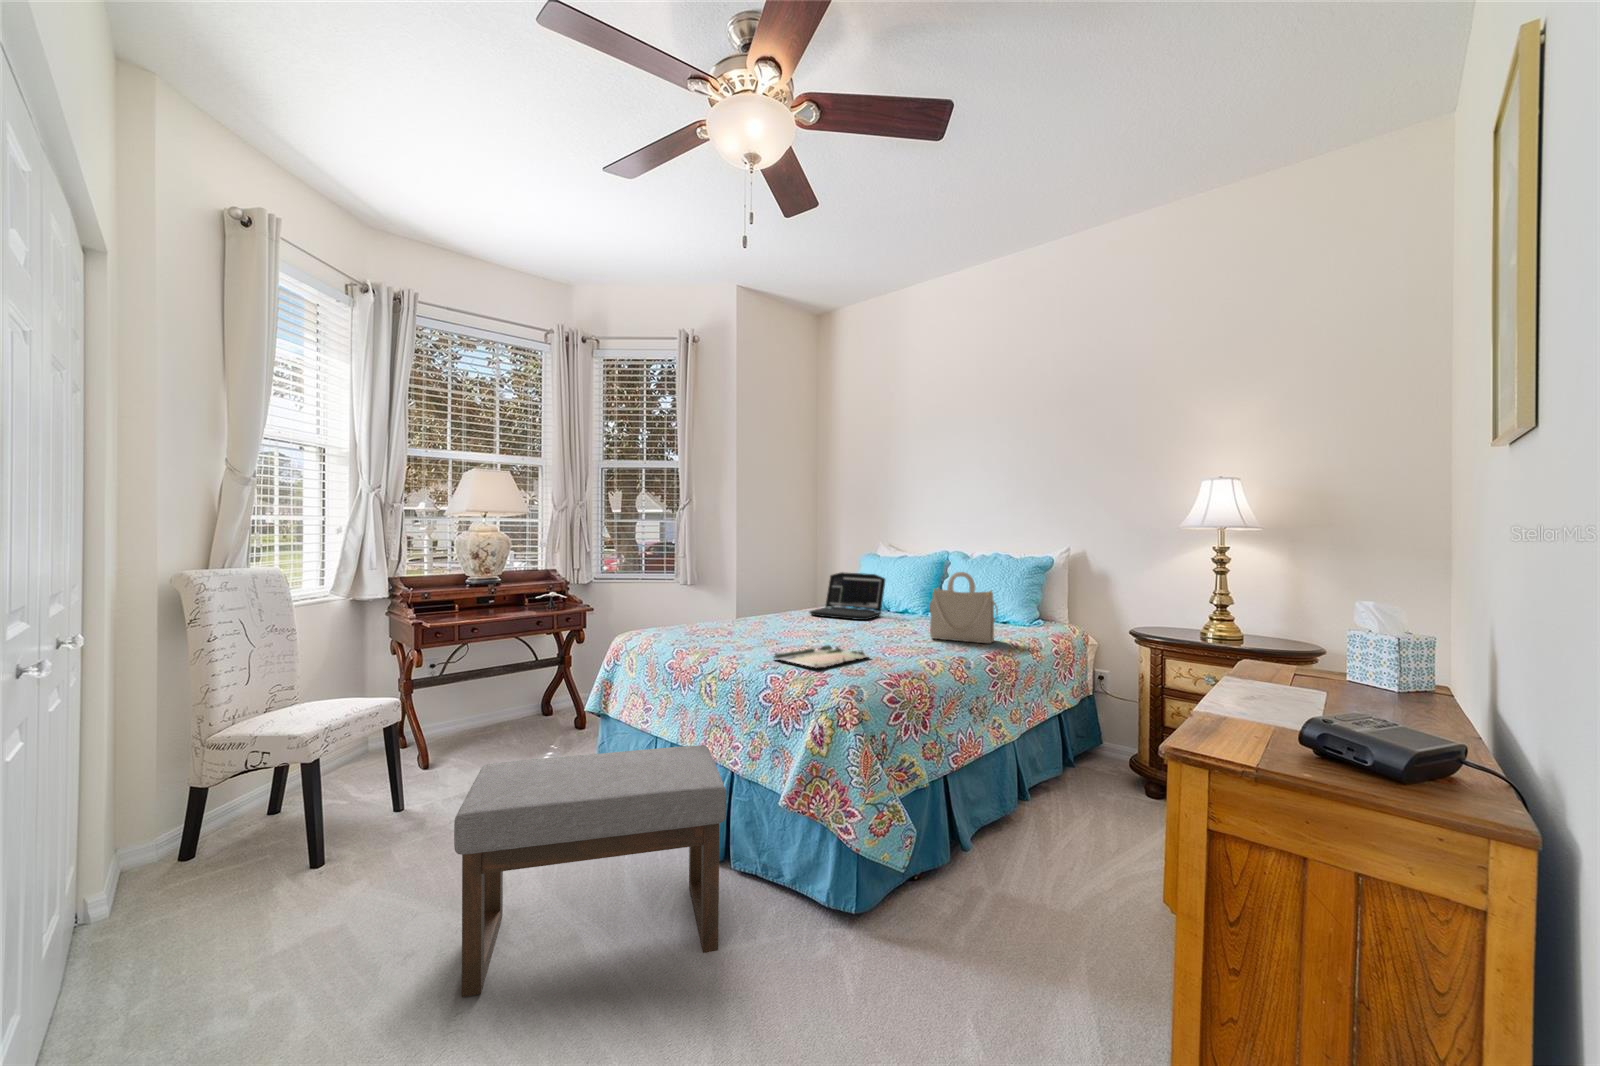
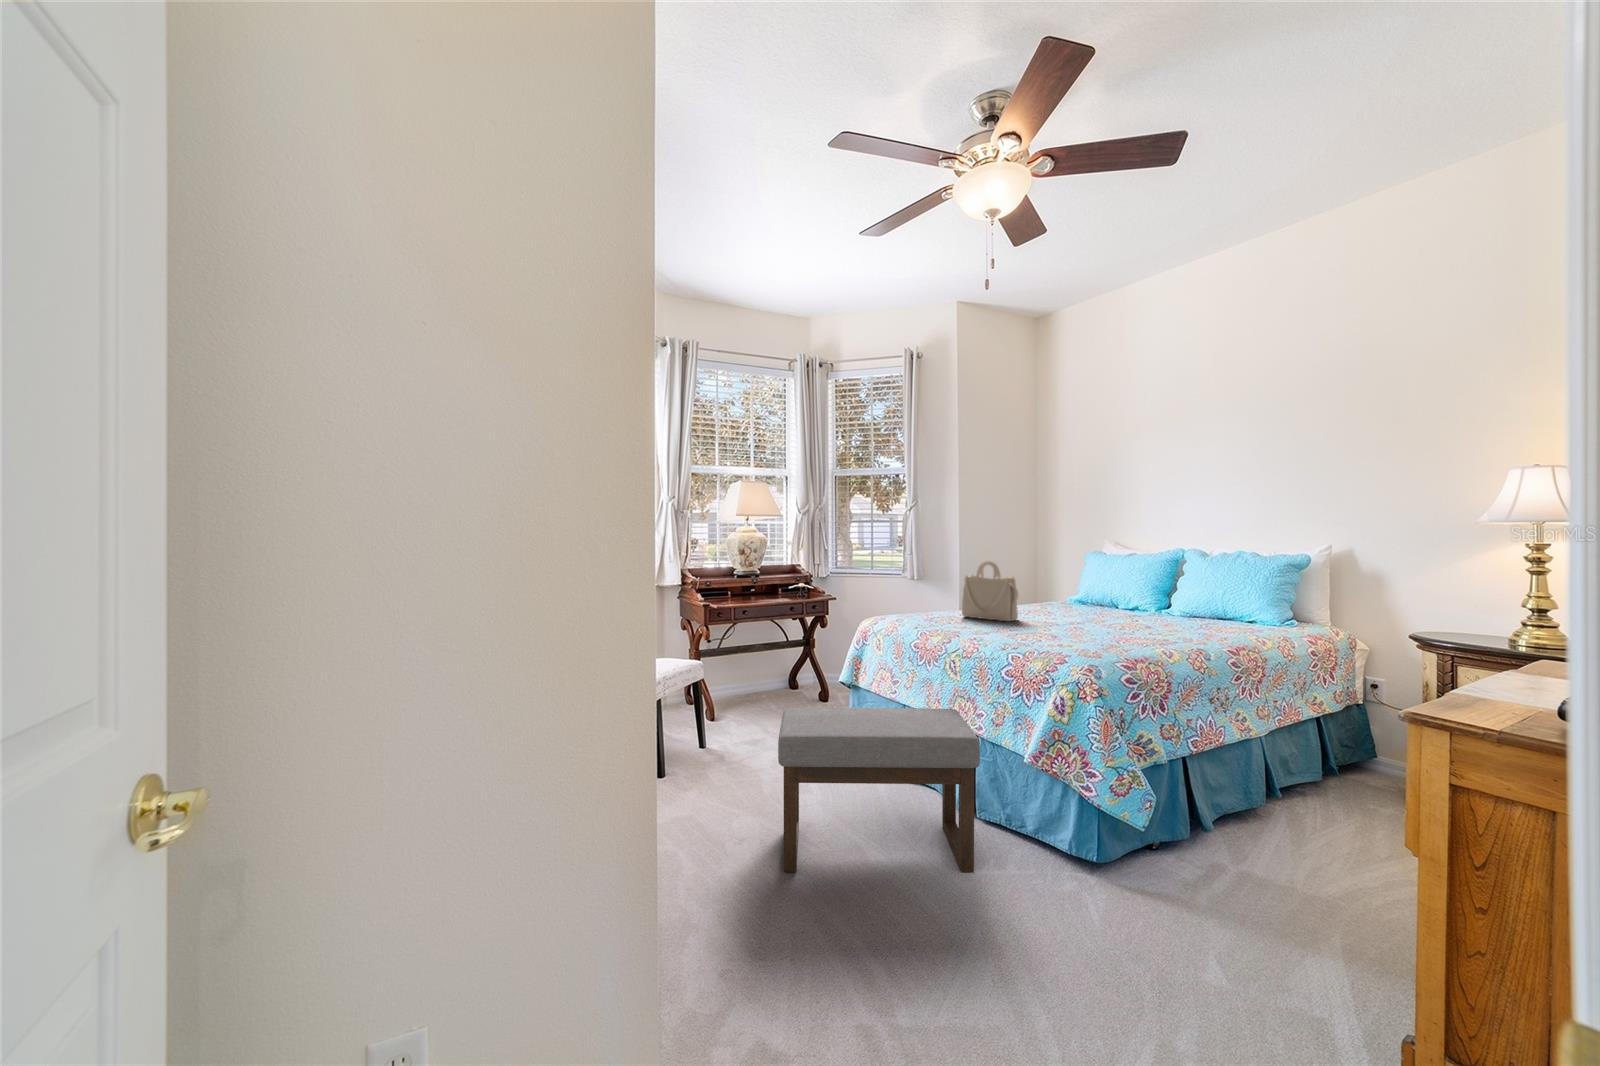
laptop: present [810,572,885,620] -> none [1039,569,1118,615]
handbag: present [929,572,998,643] -> present [962,561,1018,621]
tray: present [774,645,870,667] -> none [1011,633,1106,650]

